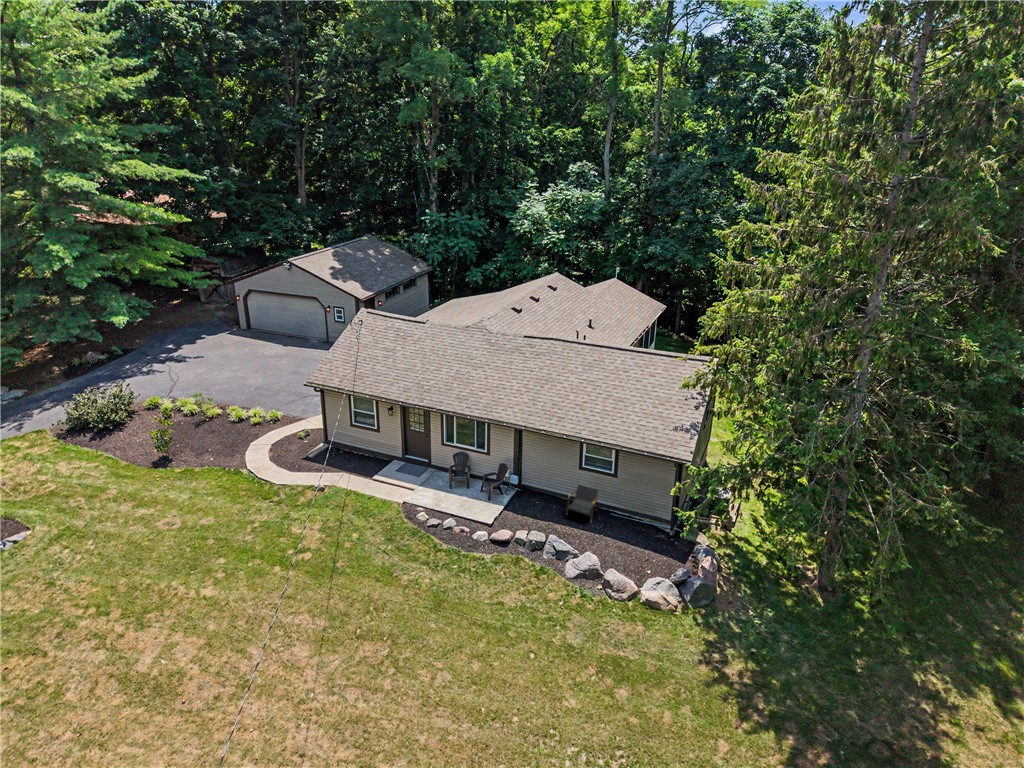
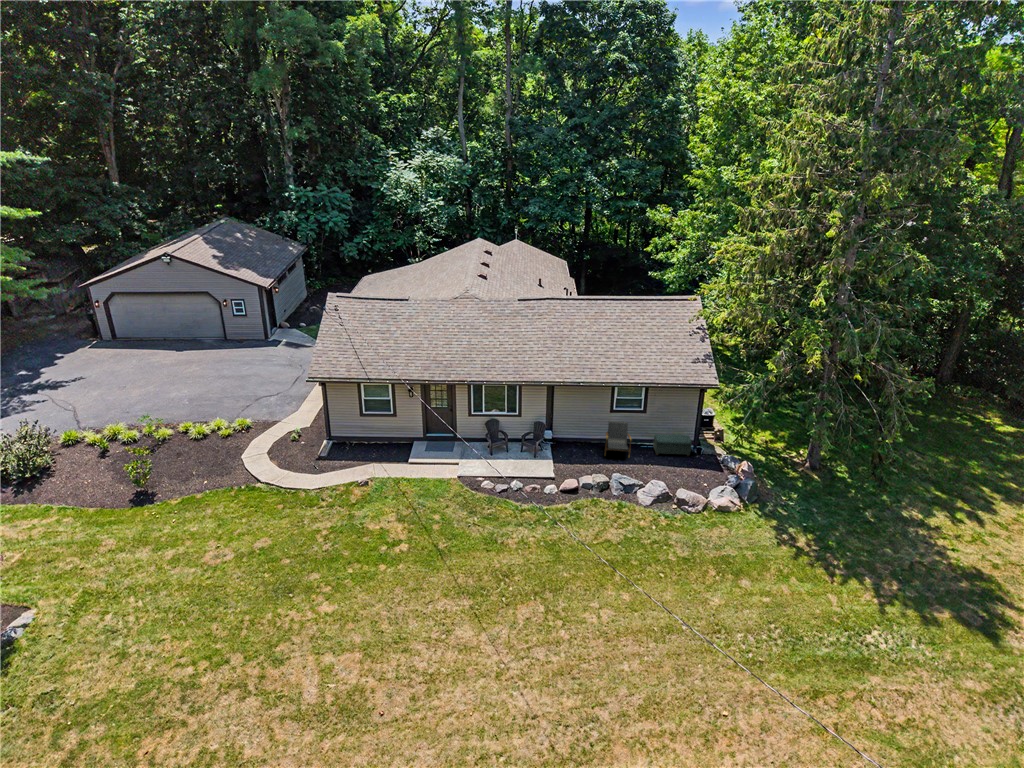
bench: none [622,504,665,537] -> present [653,434,692,456]

